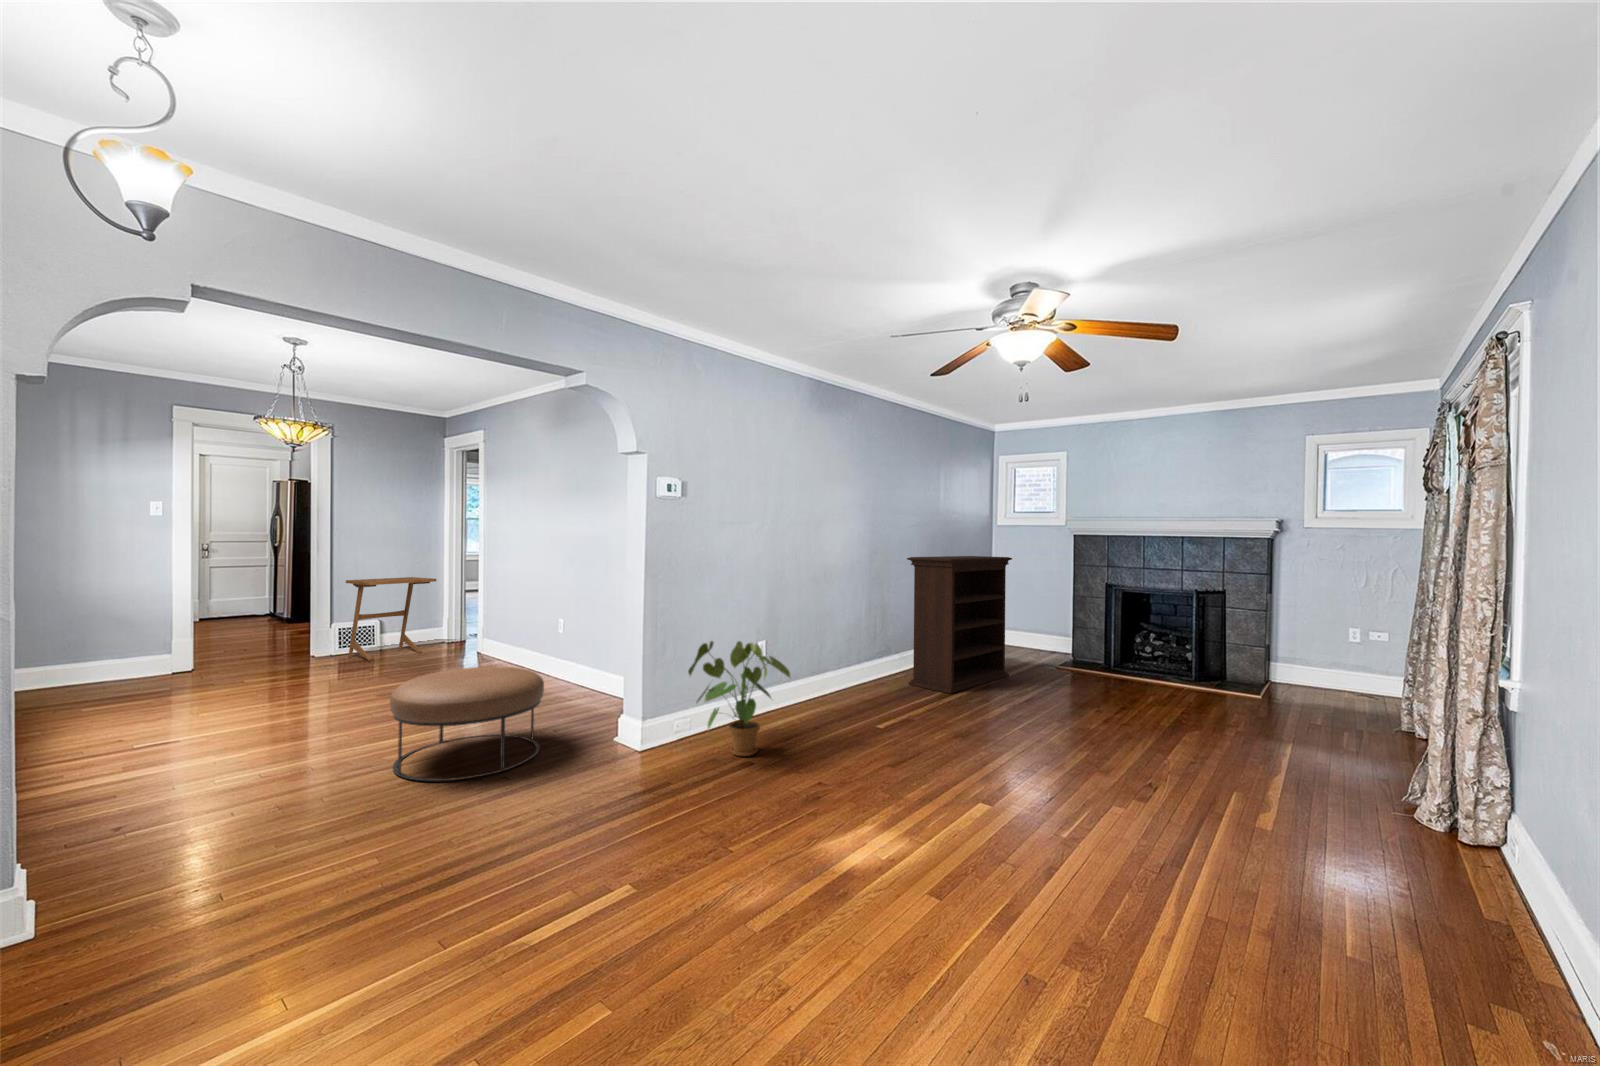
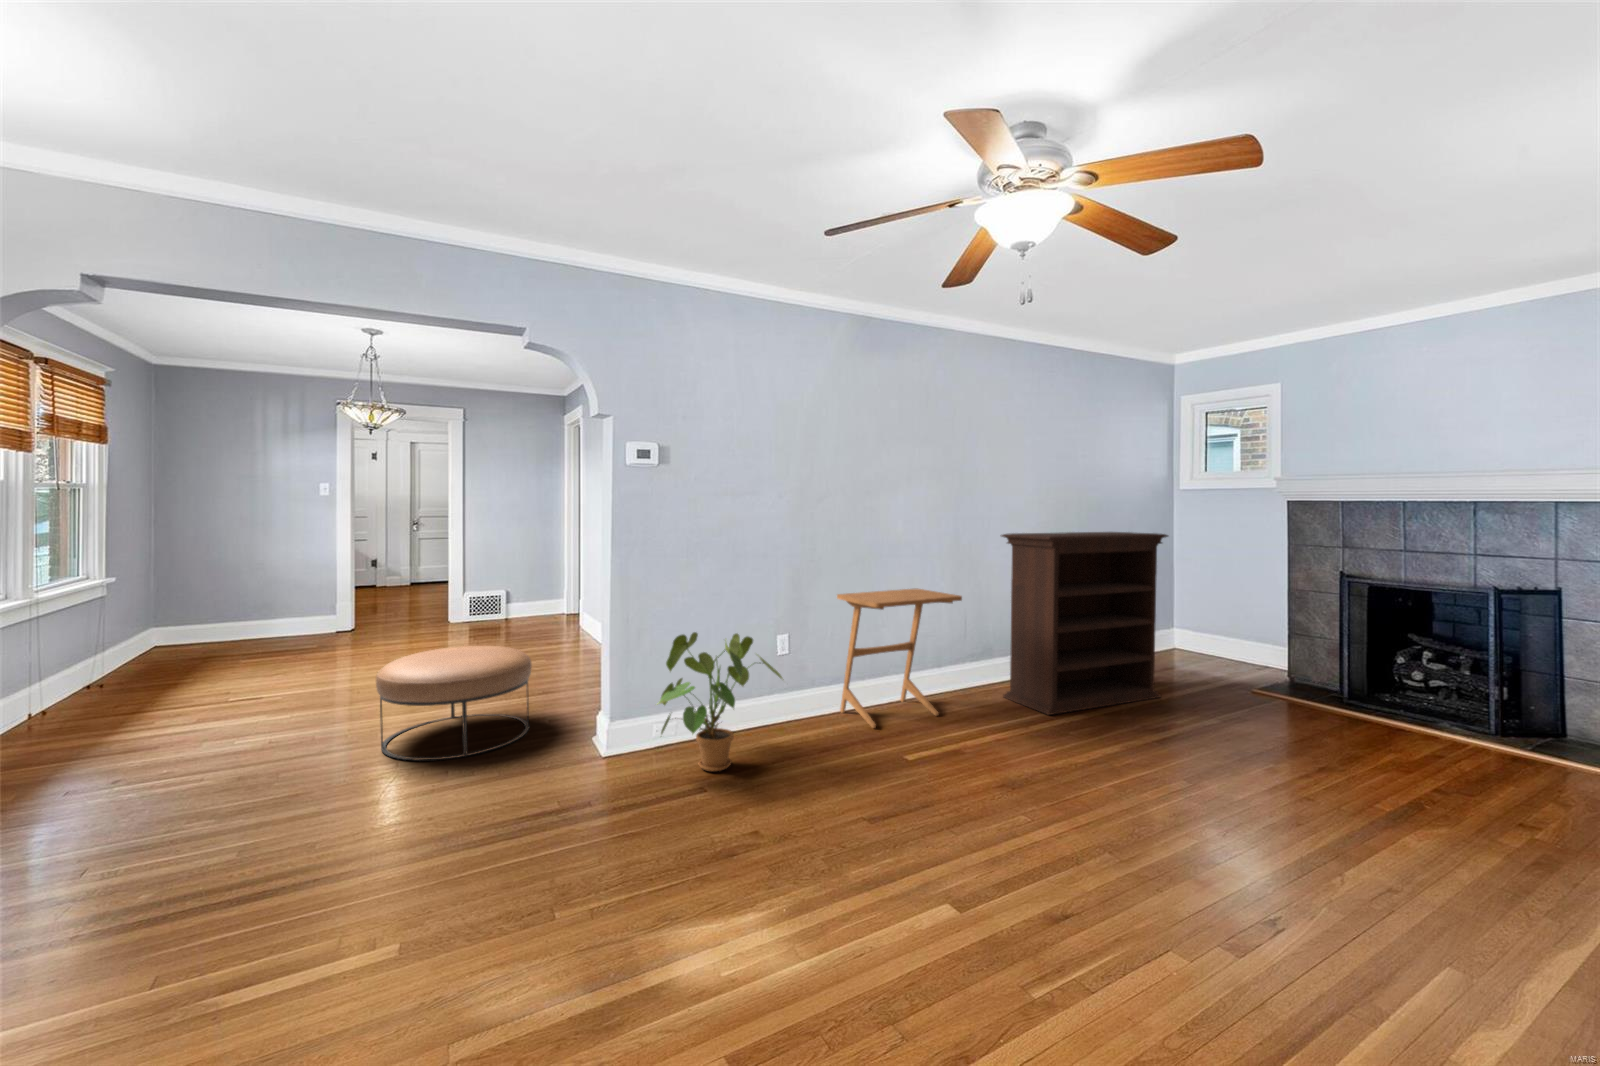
side table: present [346,577,436,661] -> present [837,588,962,728]

